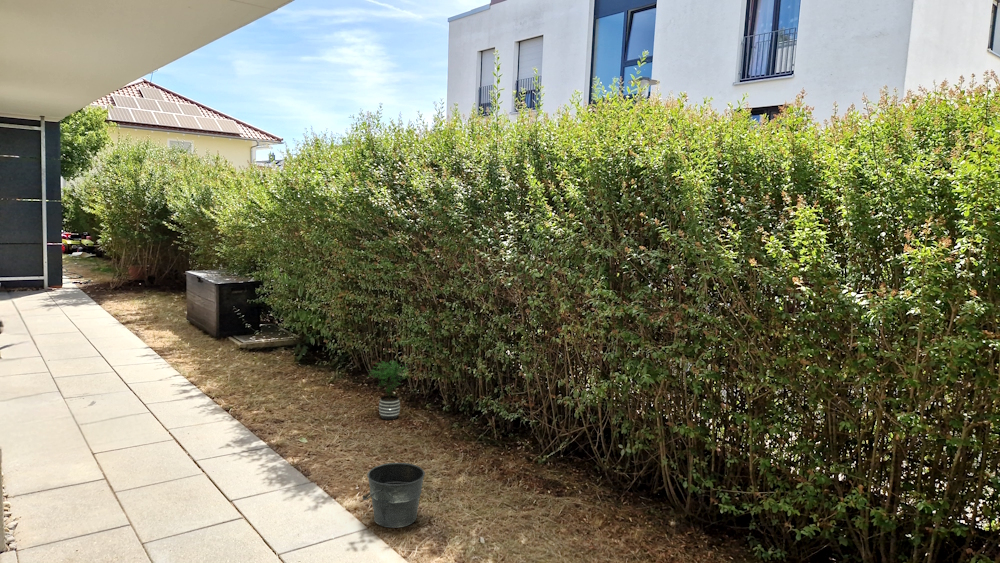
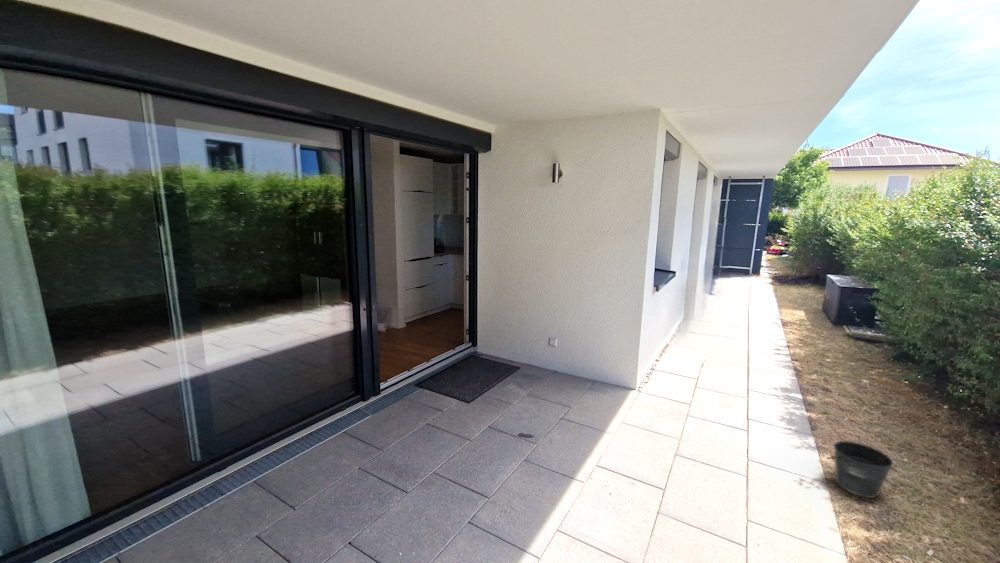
potted plant: present [371,362,407,420] -> none [919,372,975,427]

